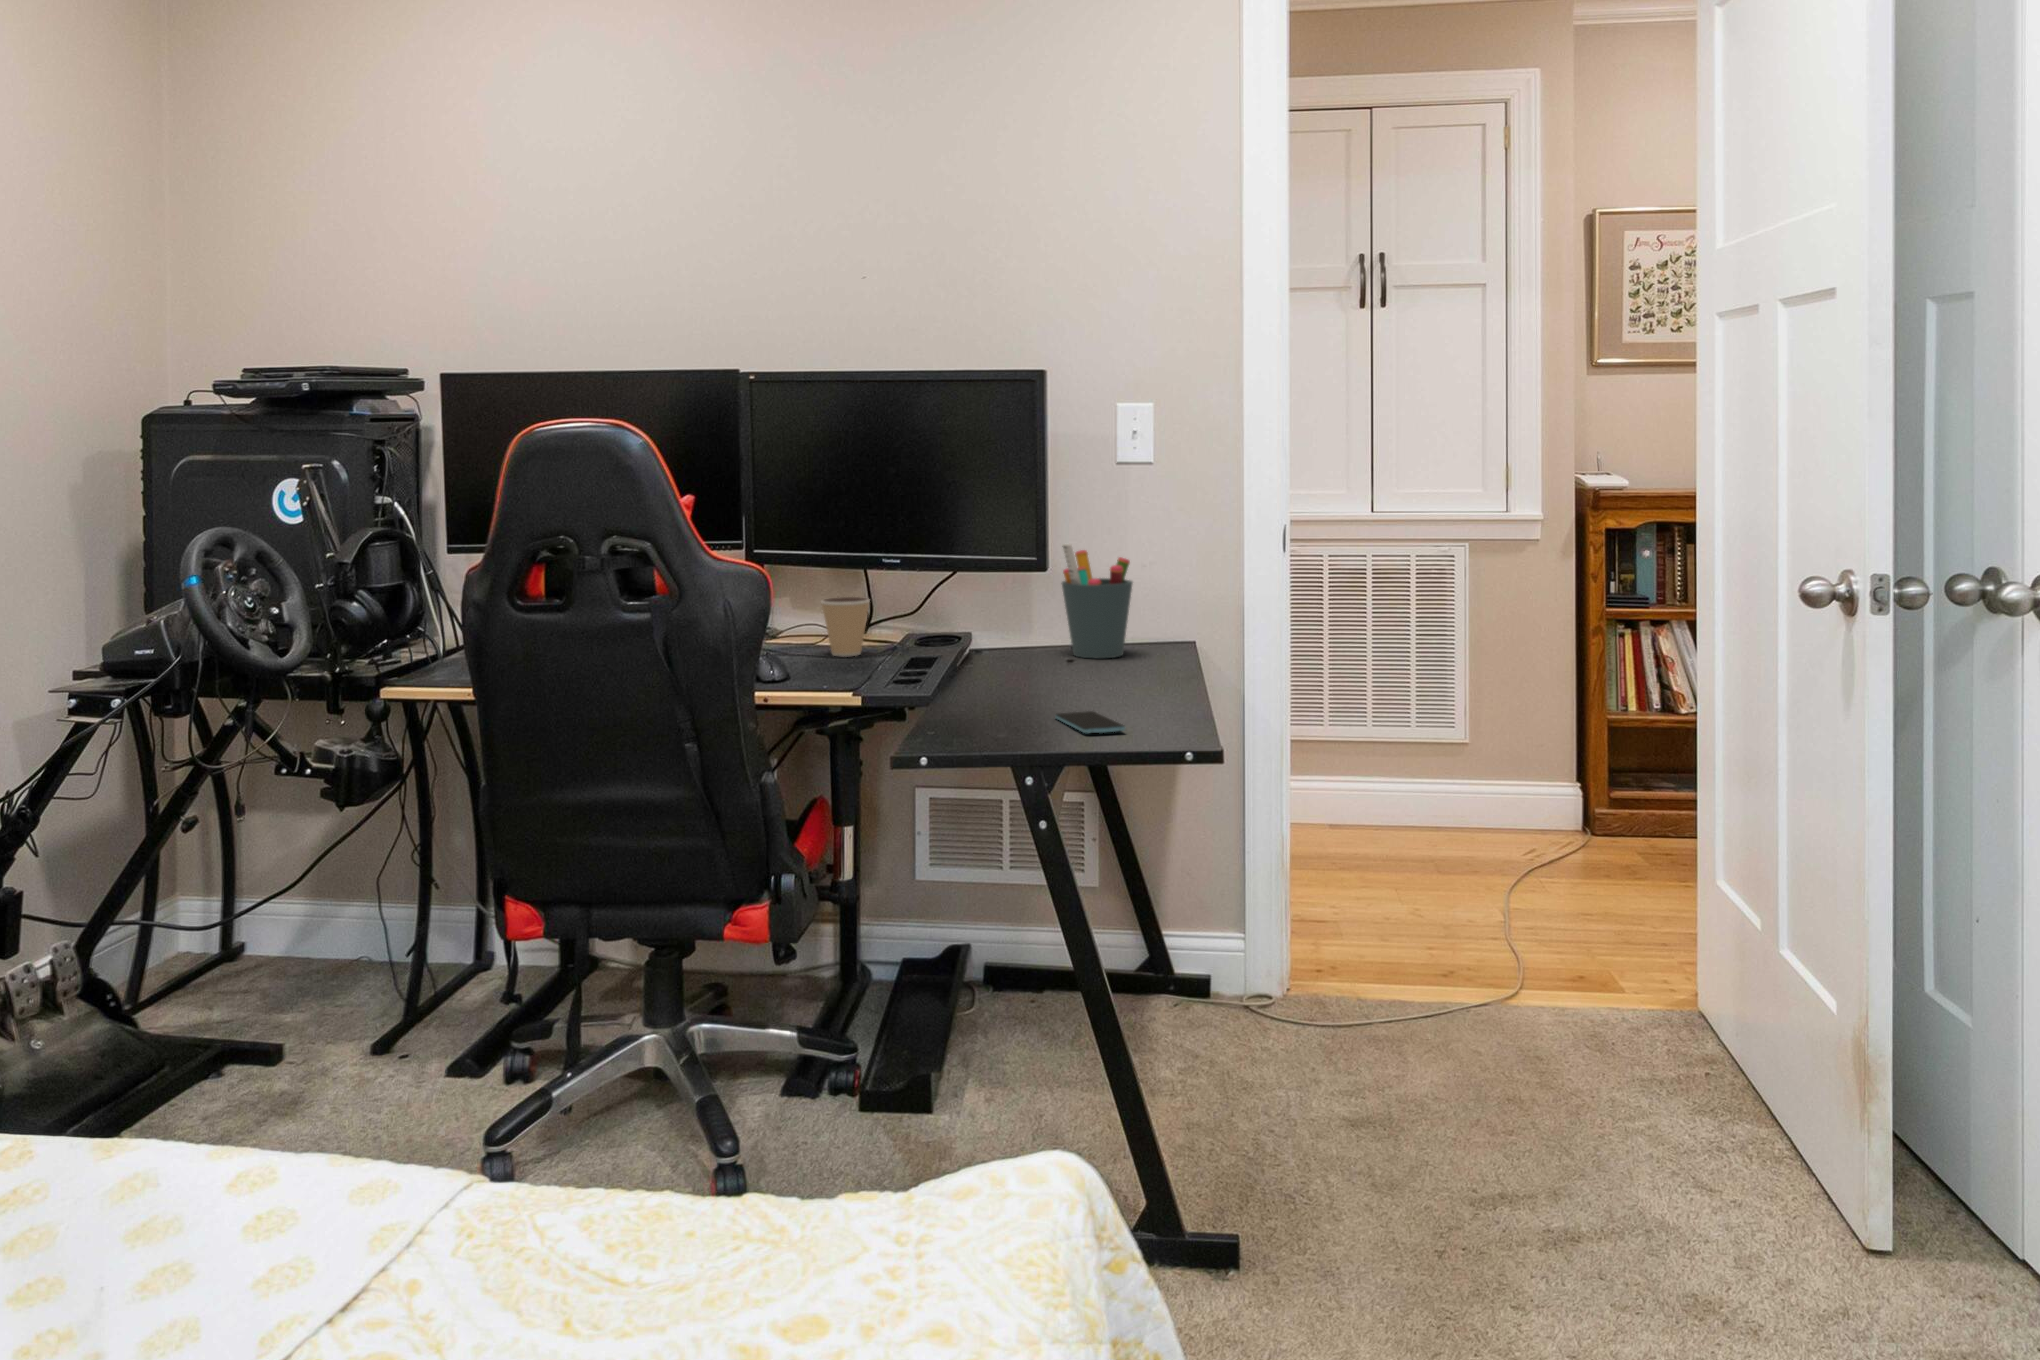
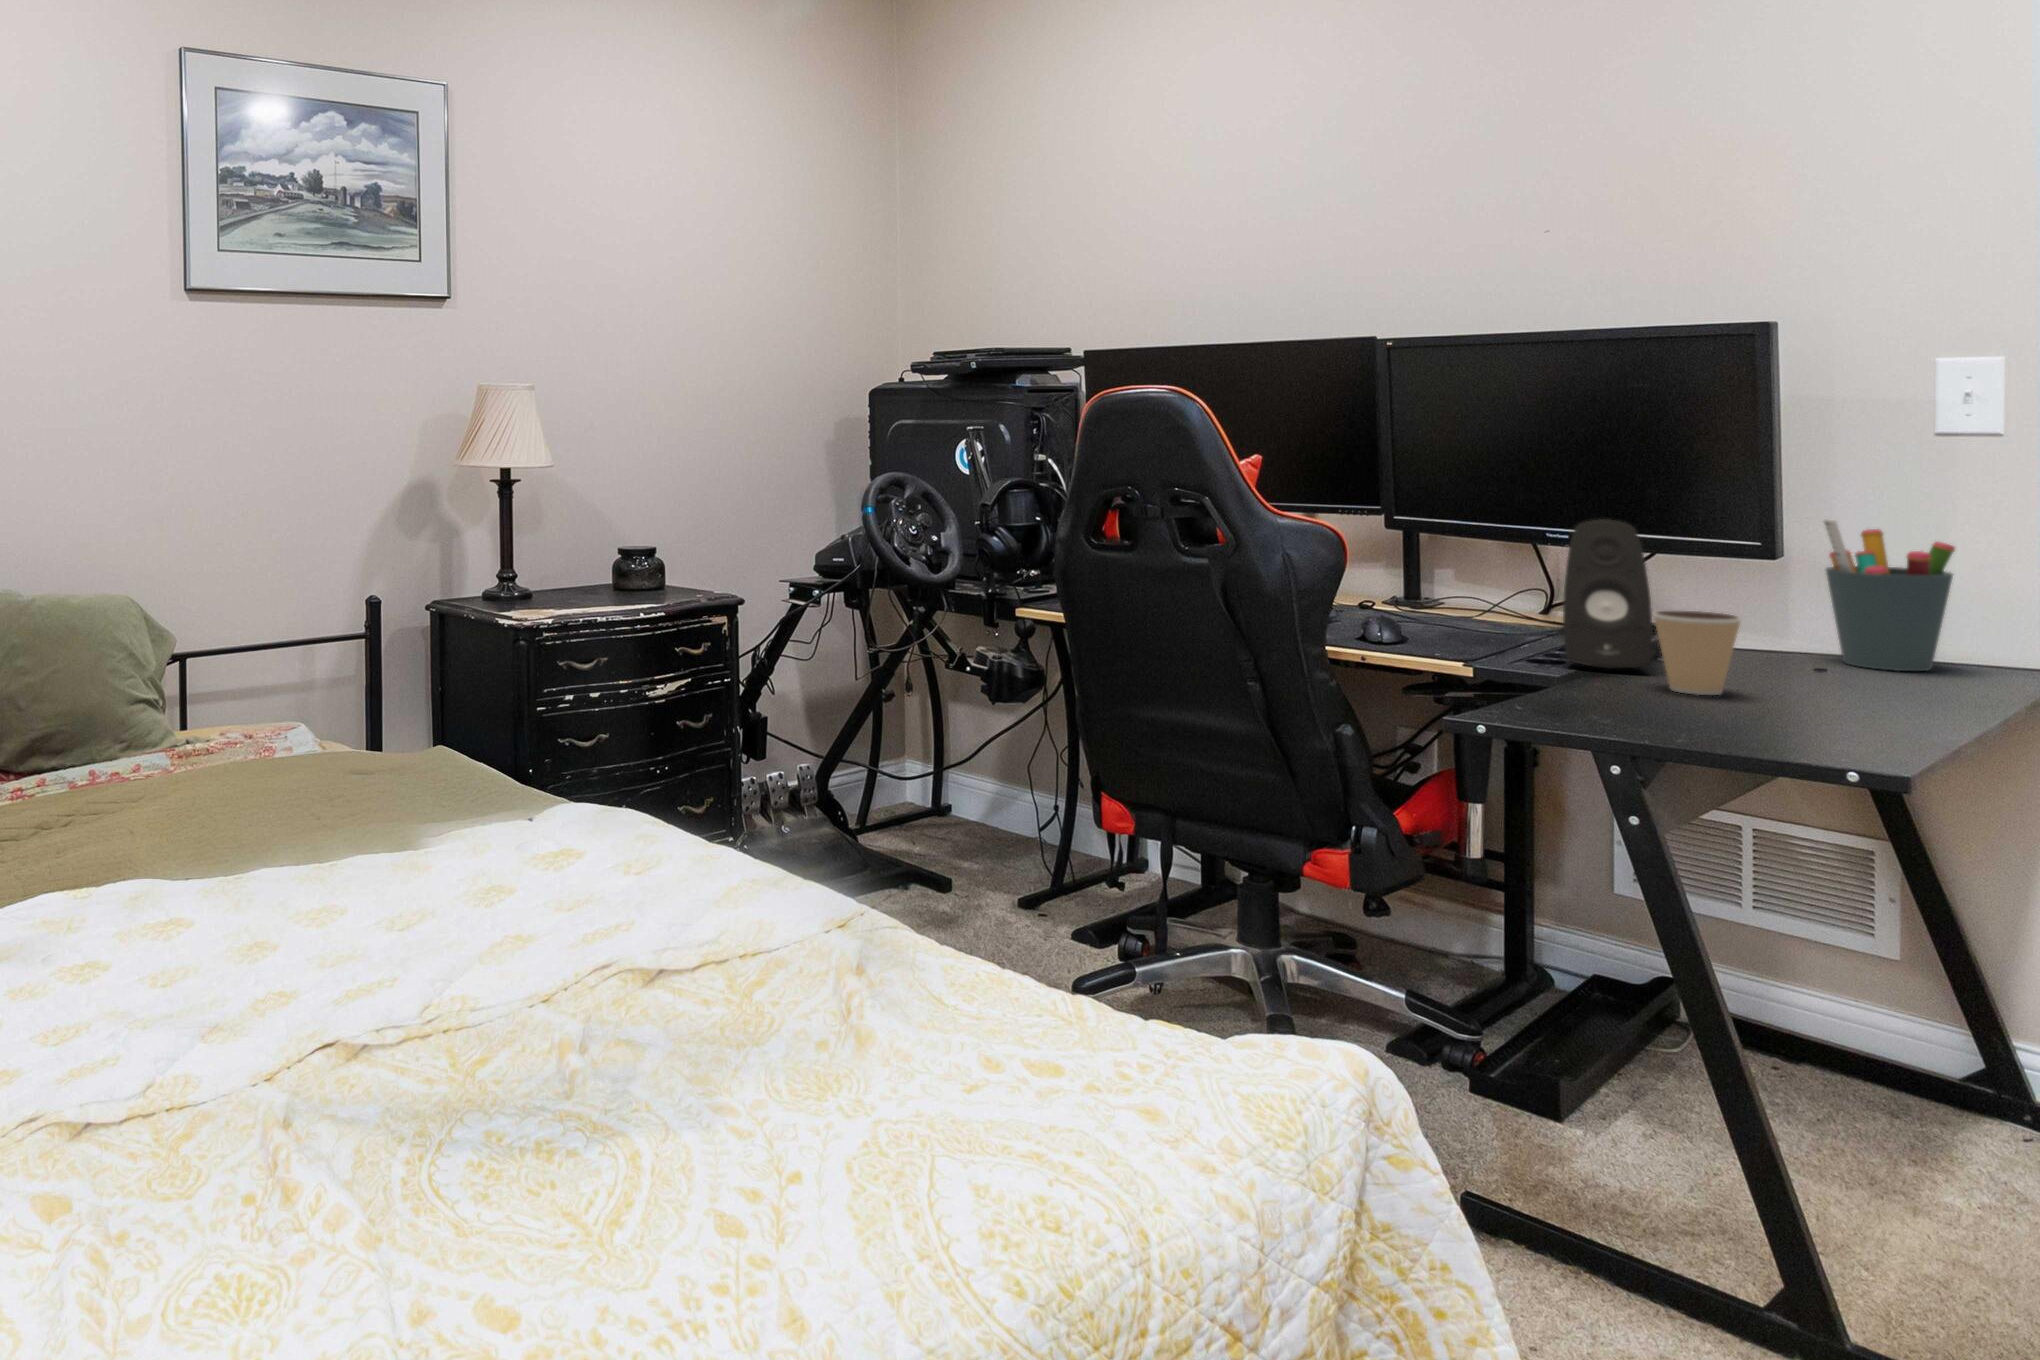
speaker: none [931,553,994,683] -> present [1563,519,1653,669]
coffee cup: present [821,597,870,657] -> present [1652,610,1741,695]
smartphone: present [1055,711,1125,733] -> none [1675,710,1754,739]

